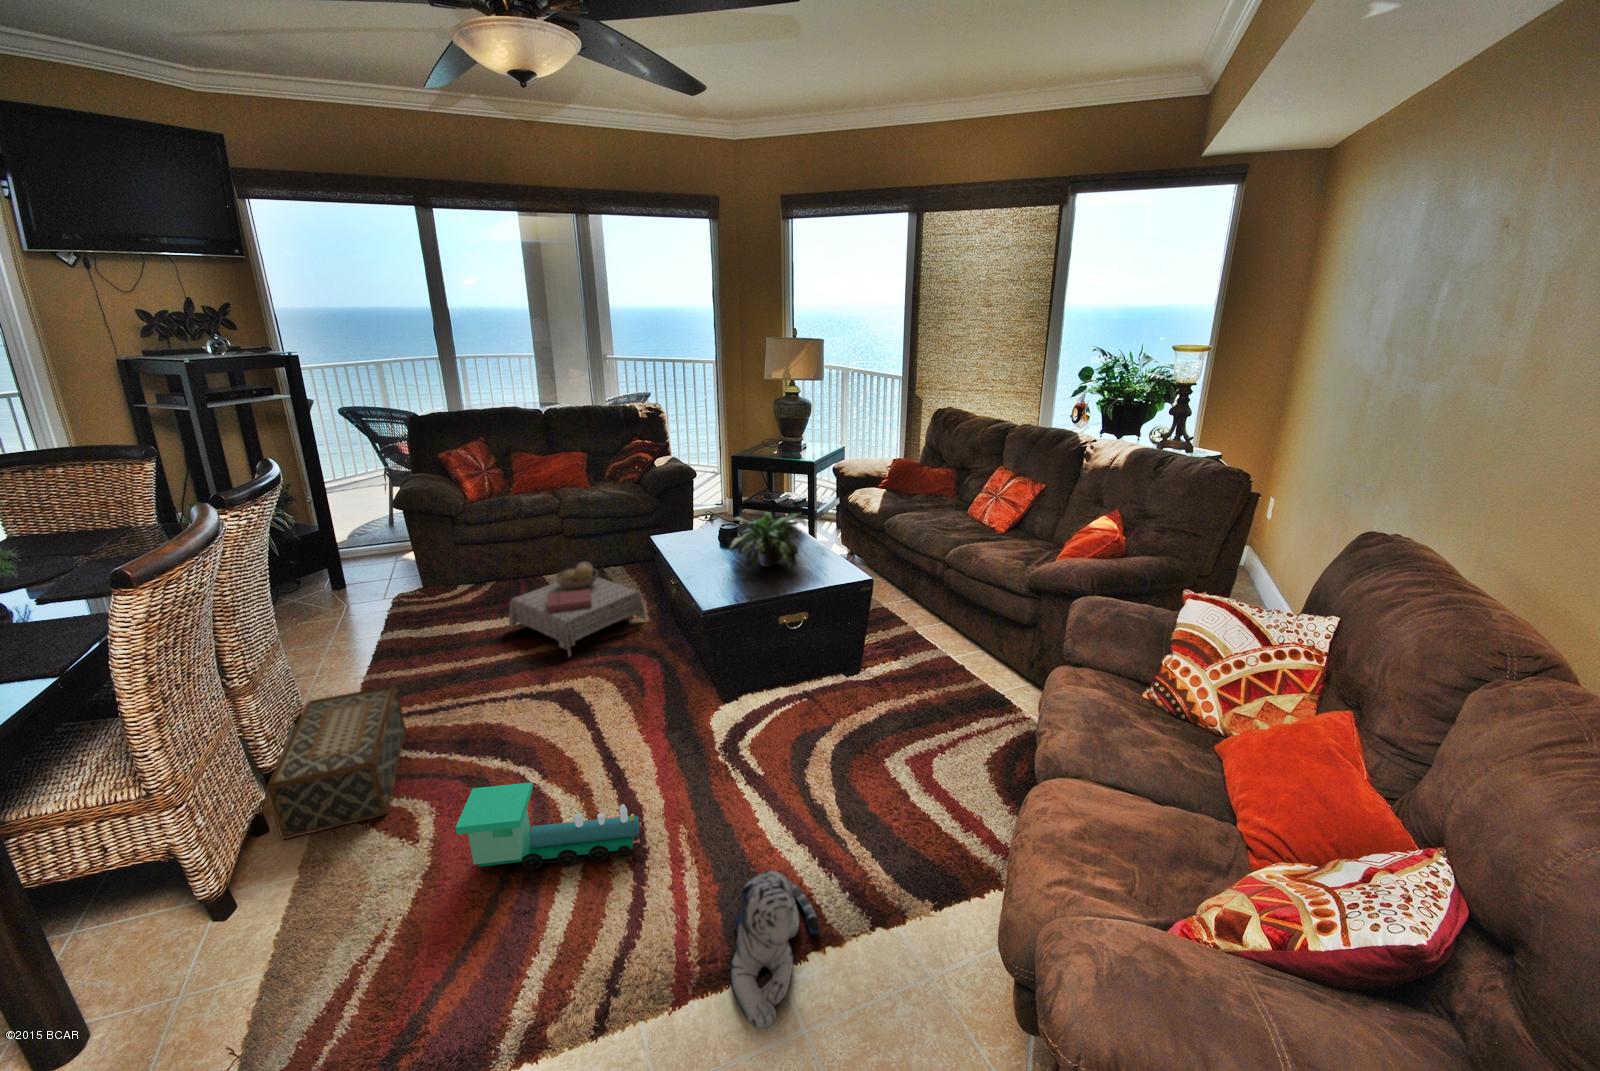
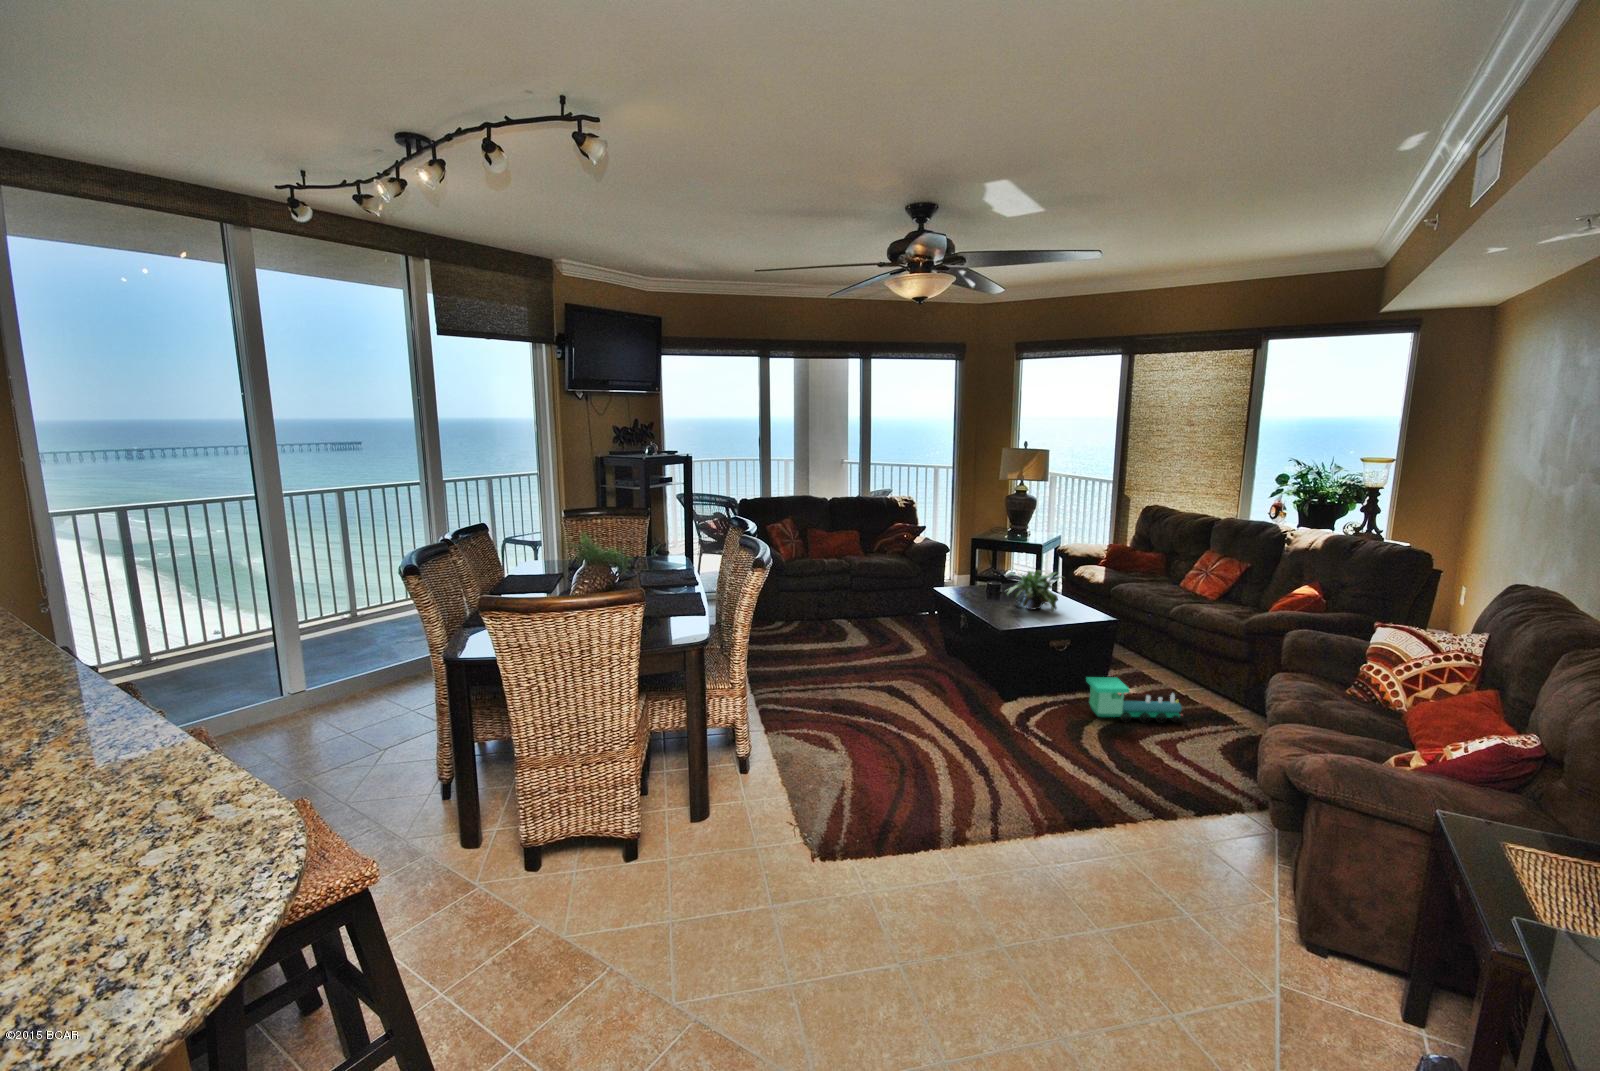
ottoman: present [509,561,646,657] -> none [826,605,924,670]
woven basket: present [266,685,406,839] -> none [743,666,811,742]
toy train: present [456,782,642,870] -> present [1086,677,1182,723]
plush toy: present [731,870,819,1028] -> none [1062,768,1122,844]

